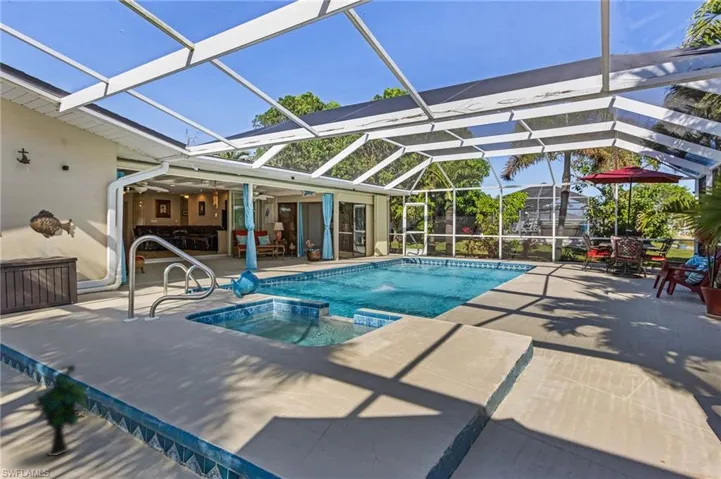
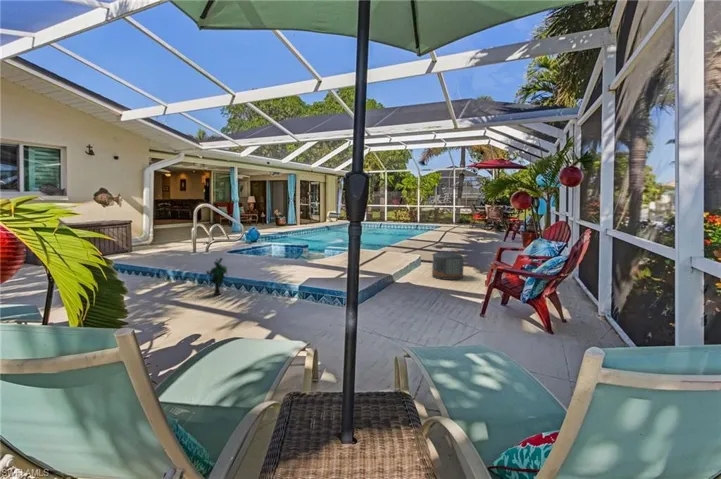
pouf: none [566,348,648,424] -> present [432,252,464,280]

